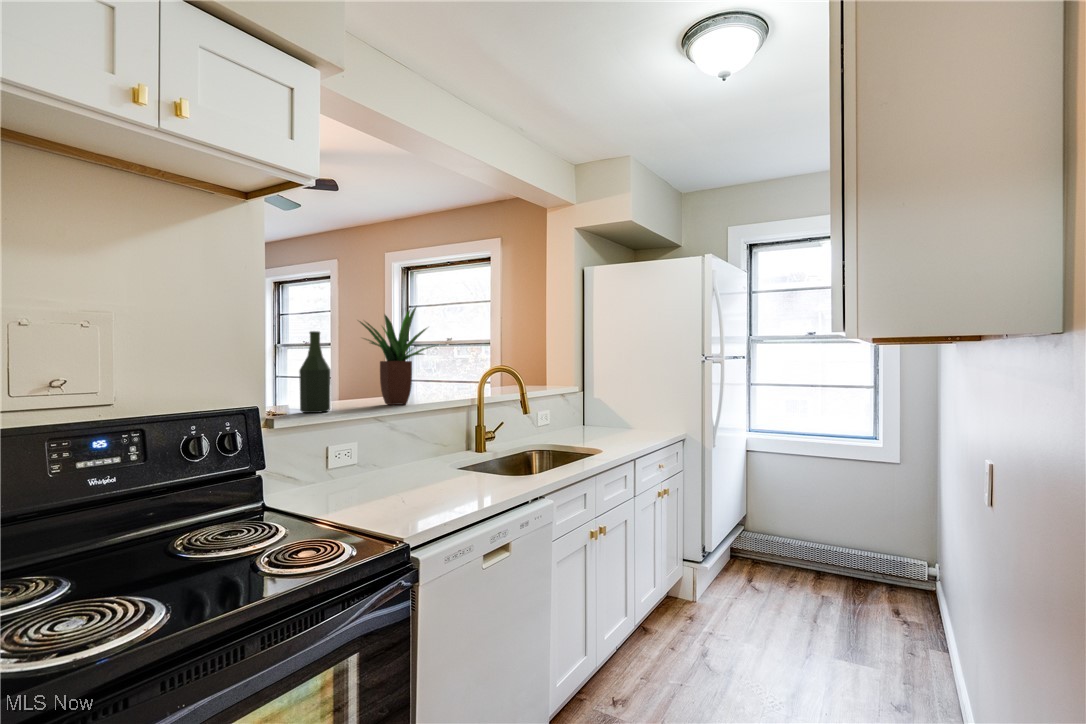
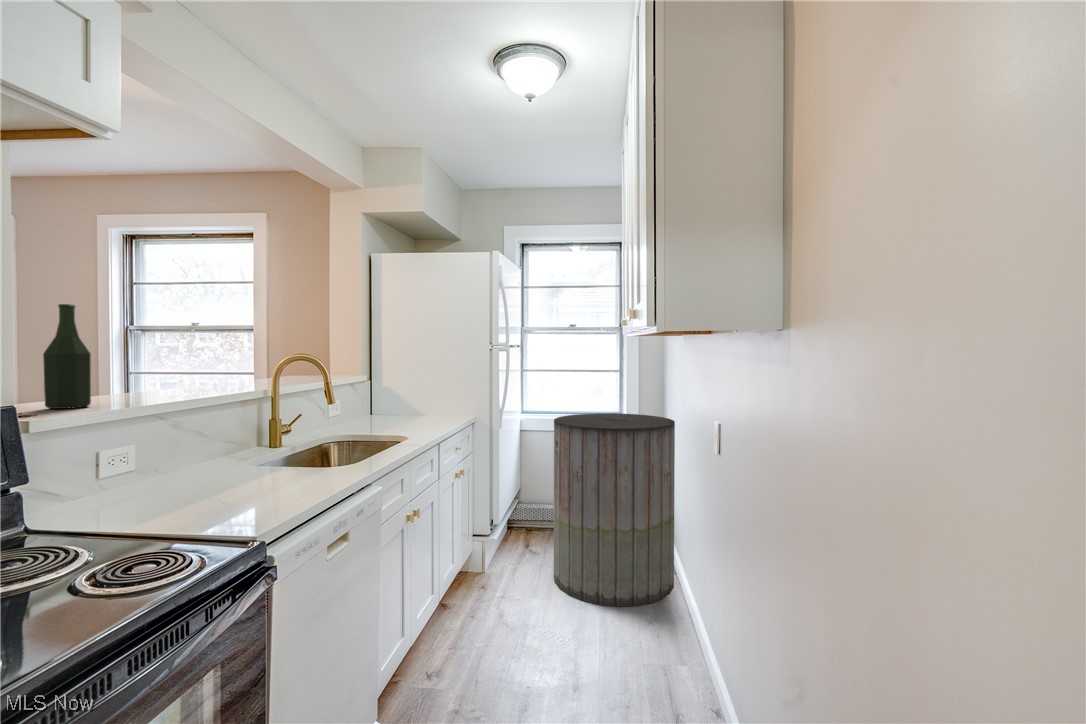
potted plant: present [359,307,436,405] -> none [116,280,228,397]
trash can: none [772,437,940,684] -> present [554,413,675,606]

